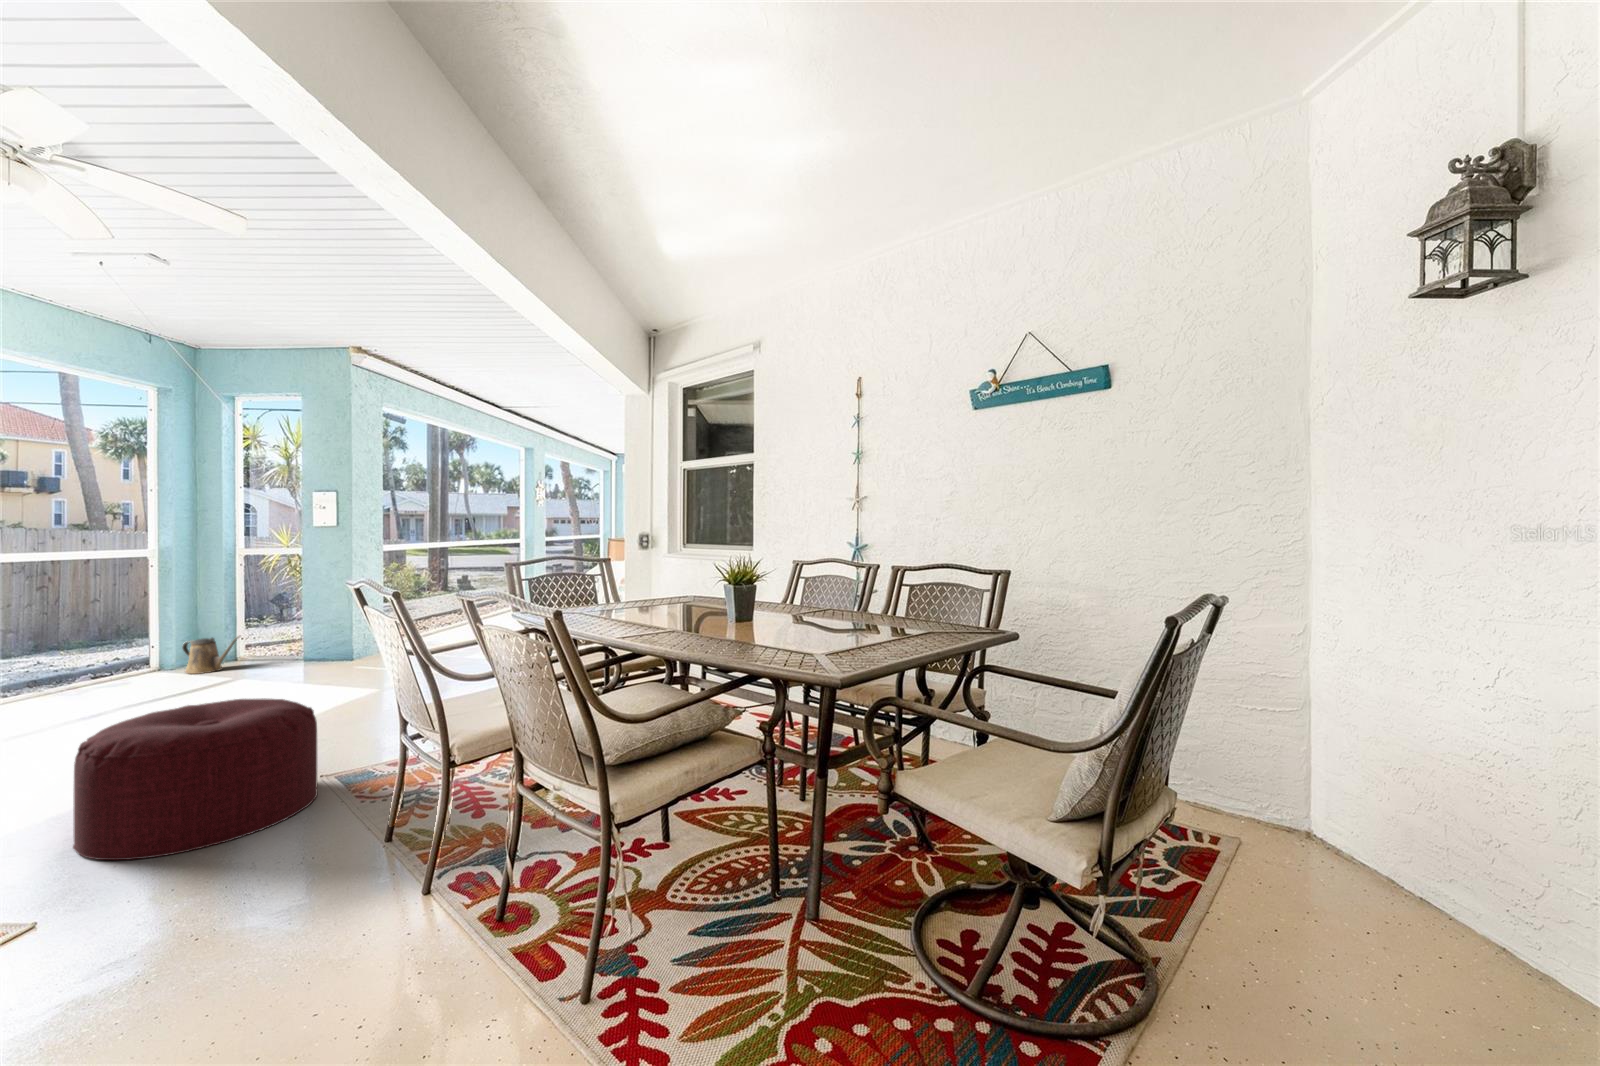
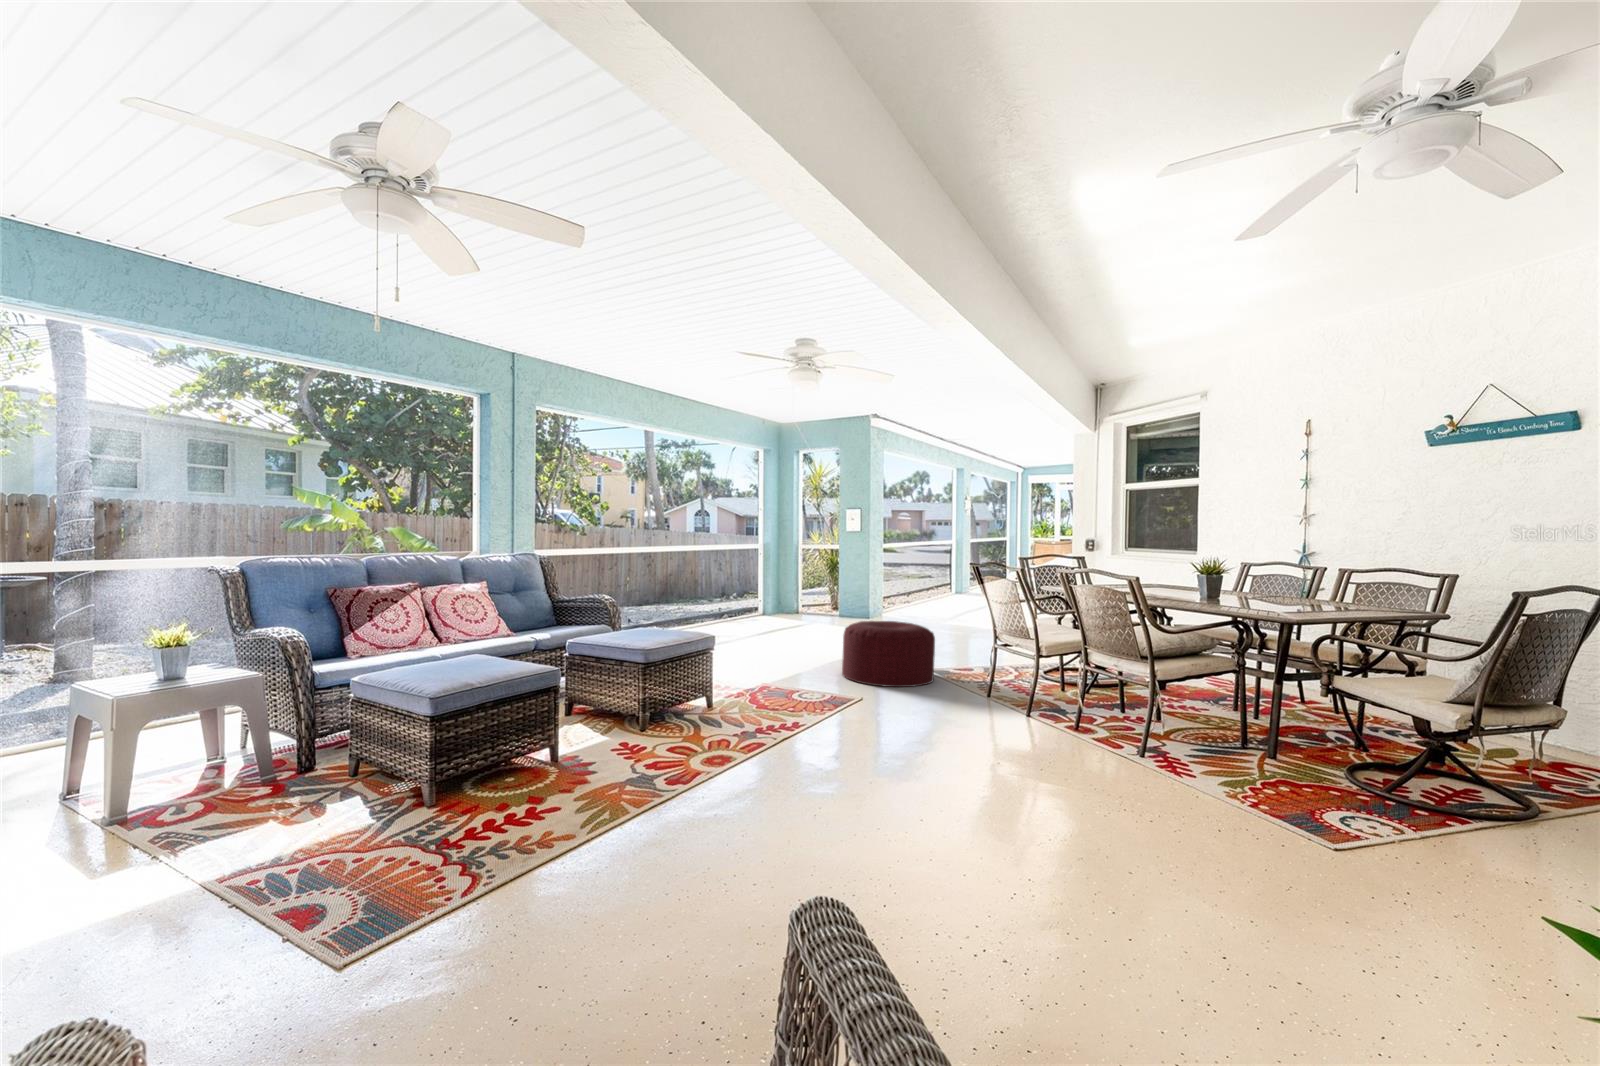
watering can: present [182,636,240,674] -> none [776,597,809,619]

